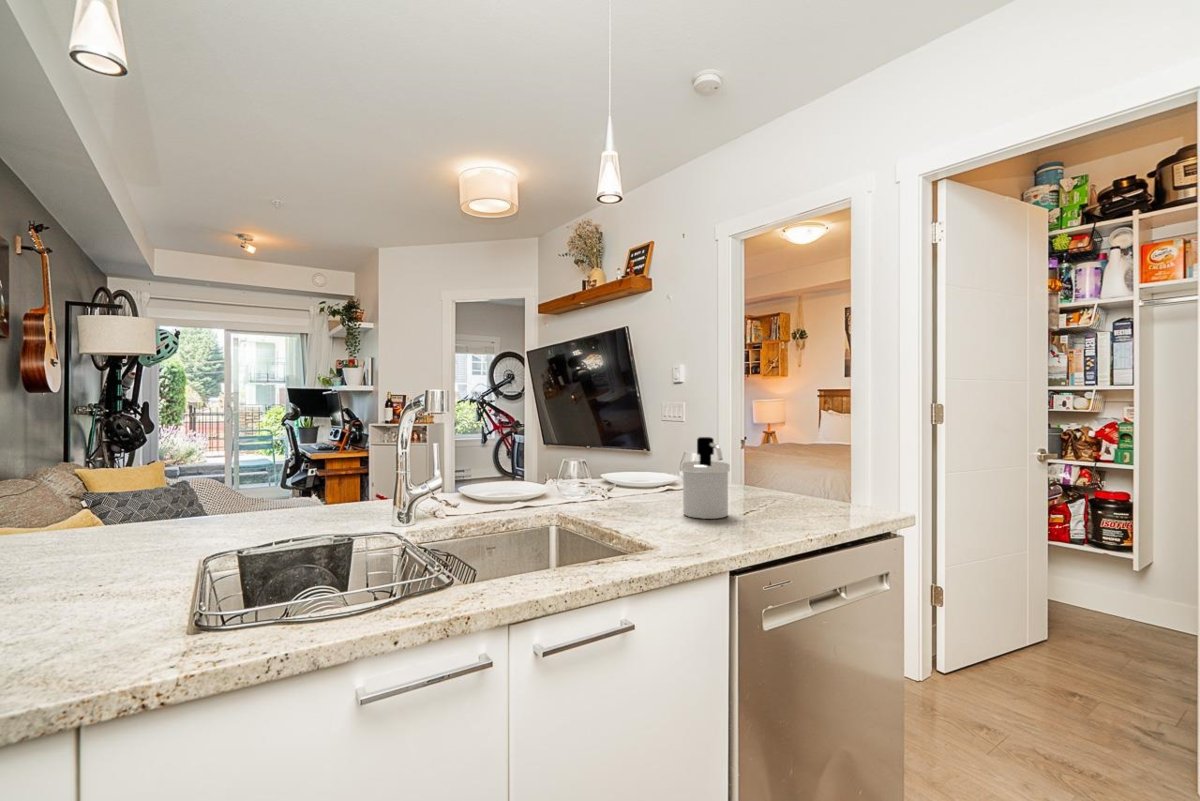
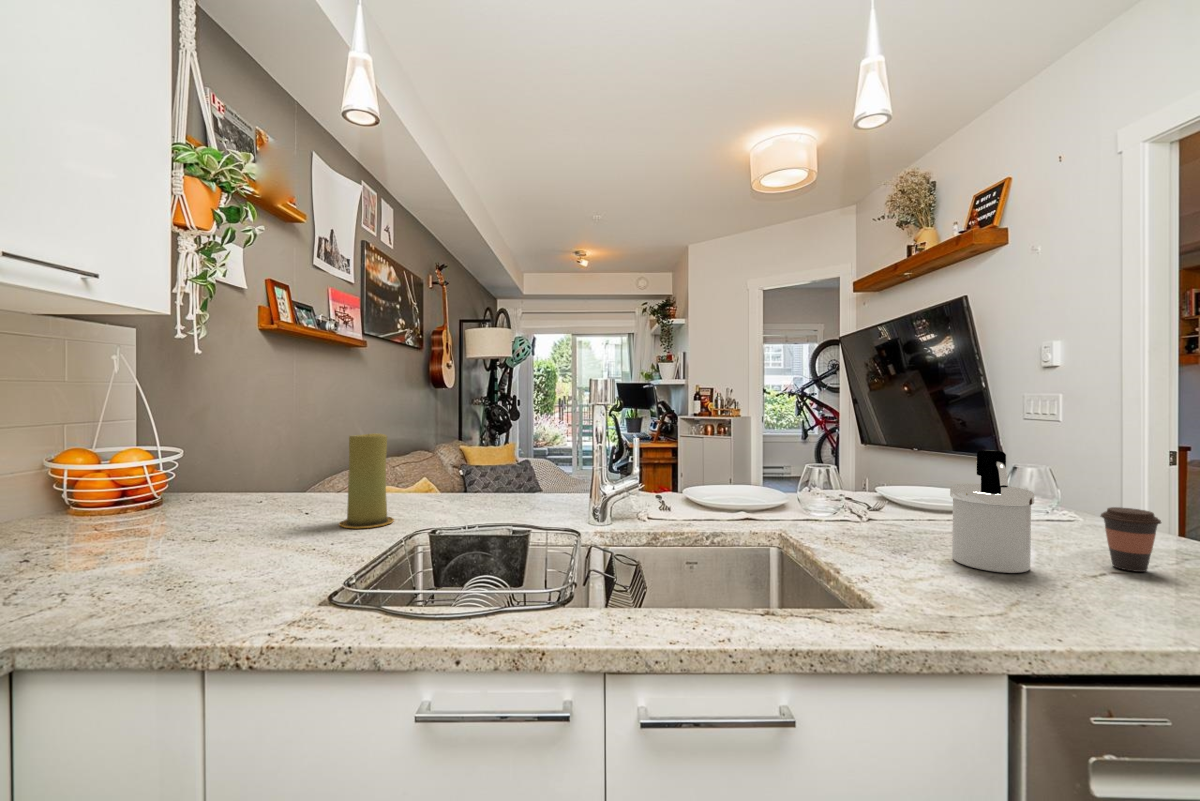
candle: none [70,450,152,568] -> present [339,433,394,528]
coffee cup: none [757,470,786,509] -> present [1101,507,1161,572]

